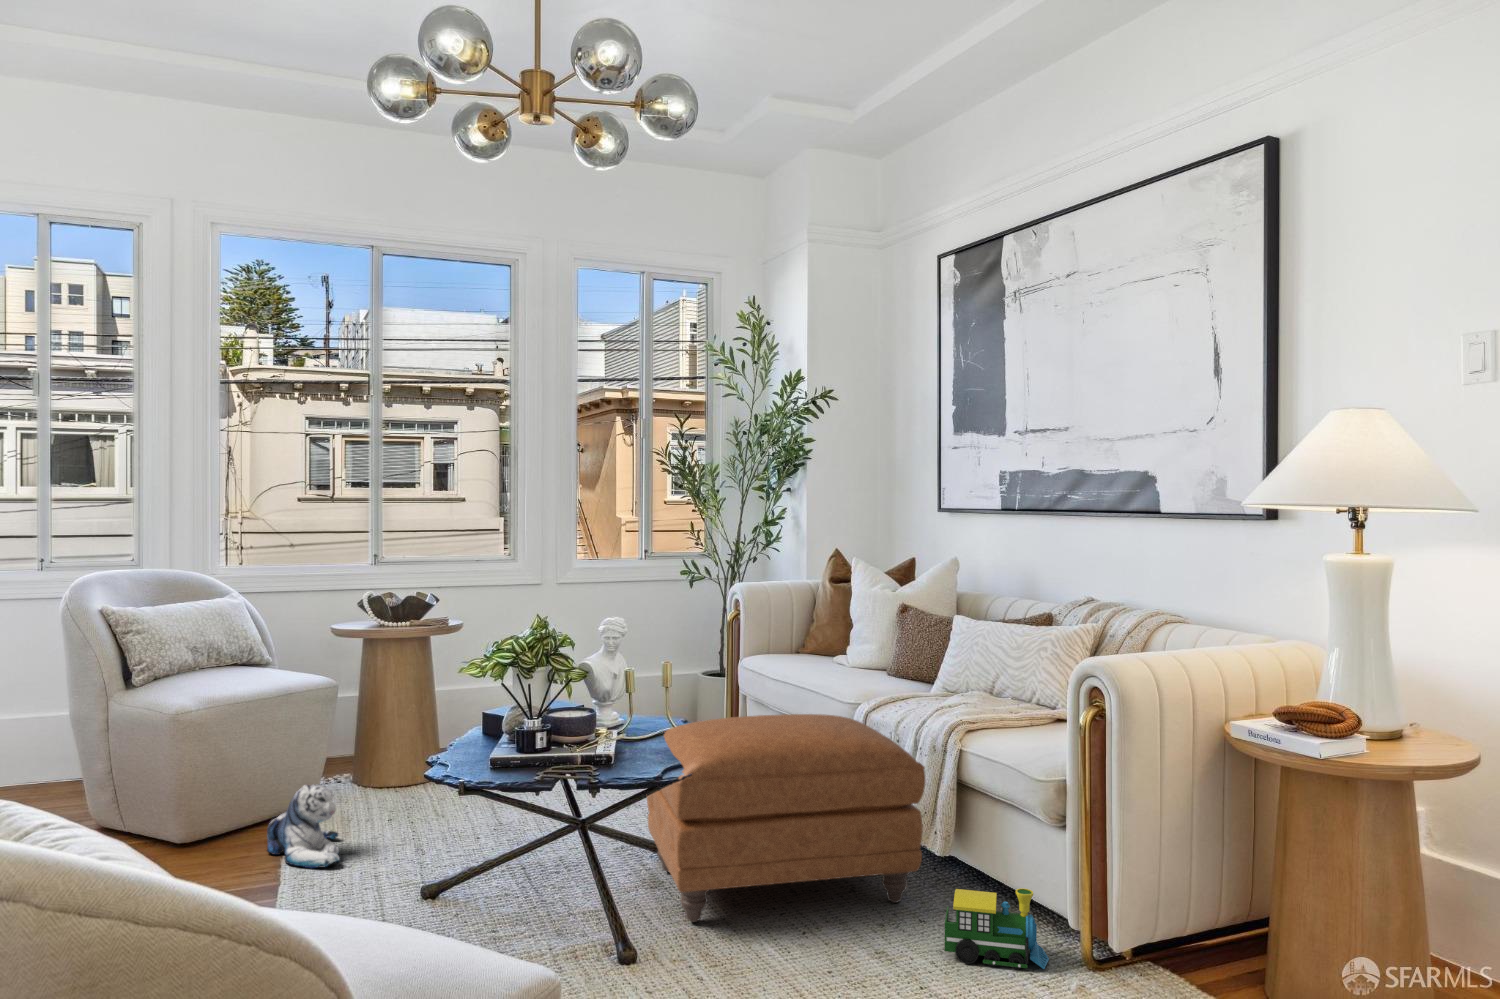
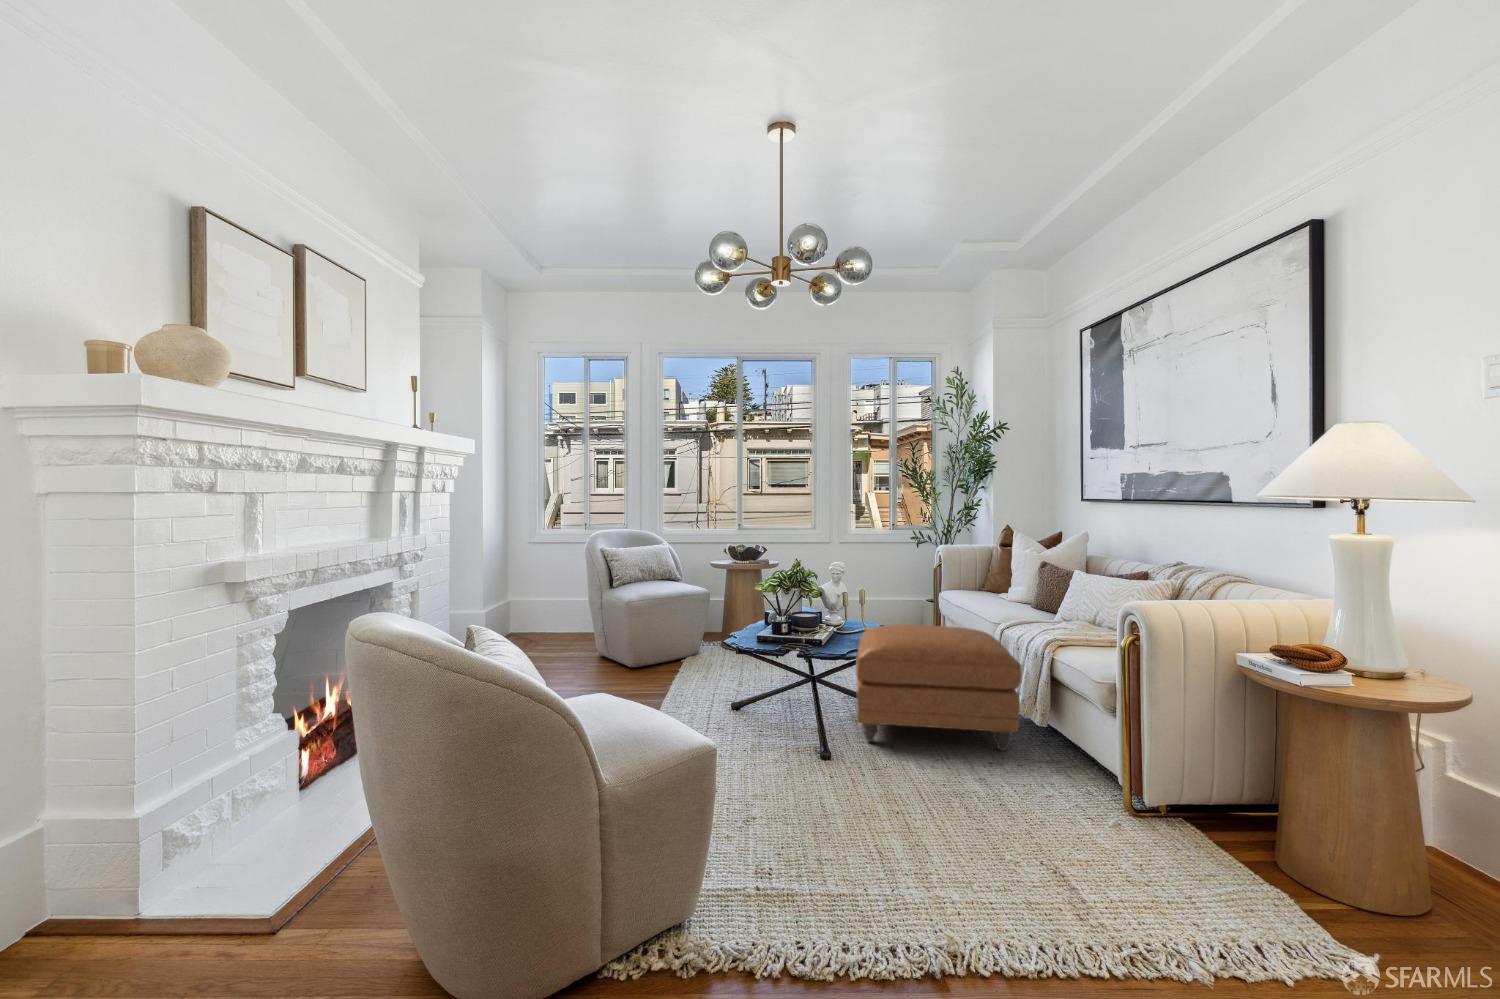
plush toy: present [267,784,340,868] -> none [670,643,705,685]
toy train: present [944,888,1049,969] -> none [1020,746,1096,808]

